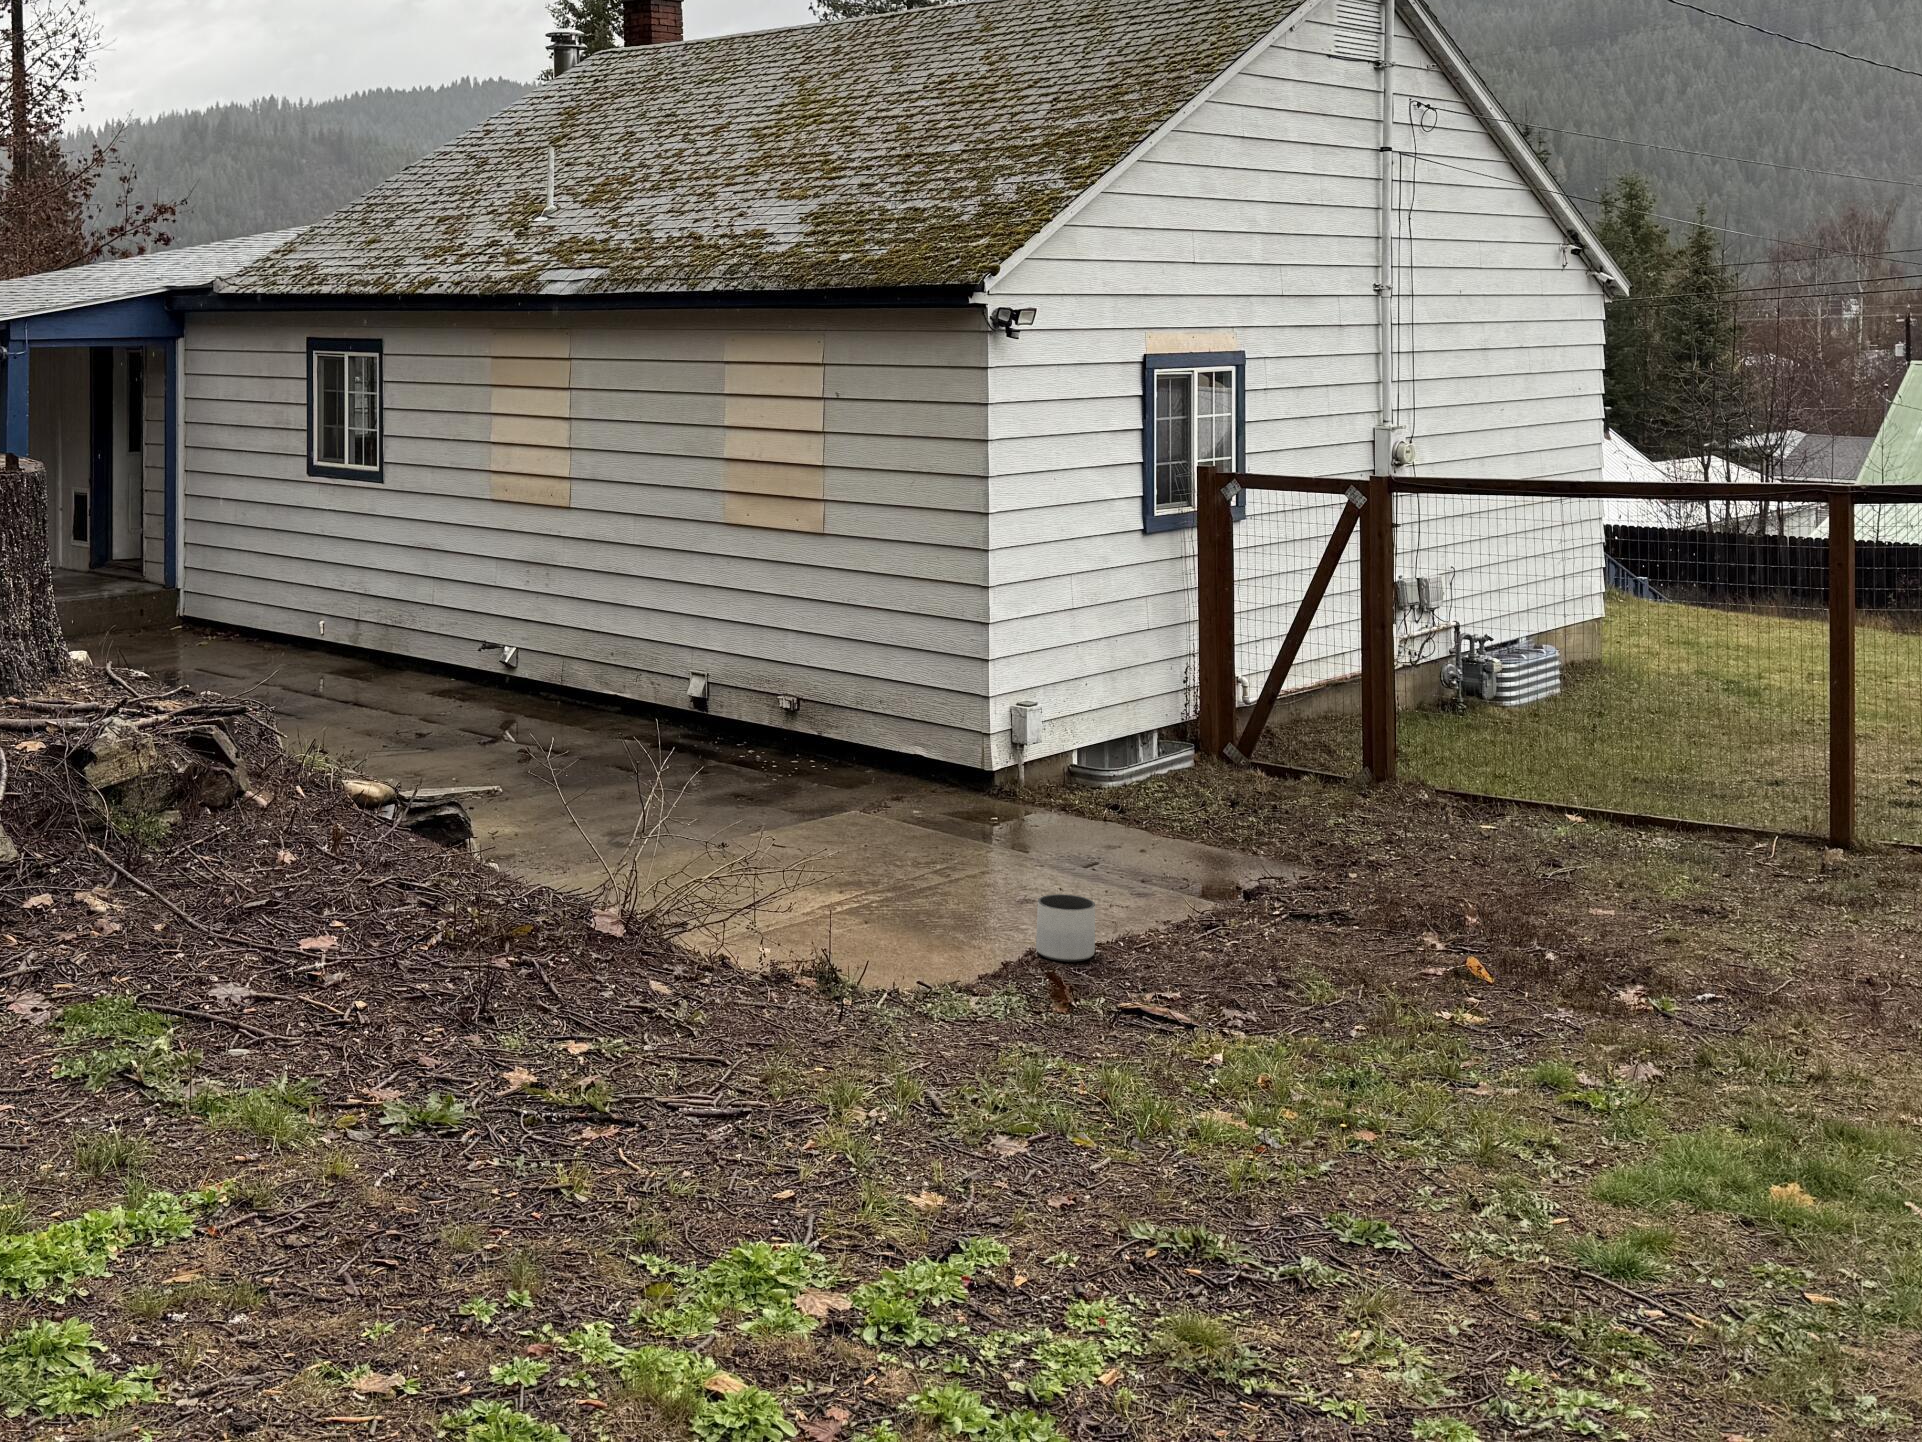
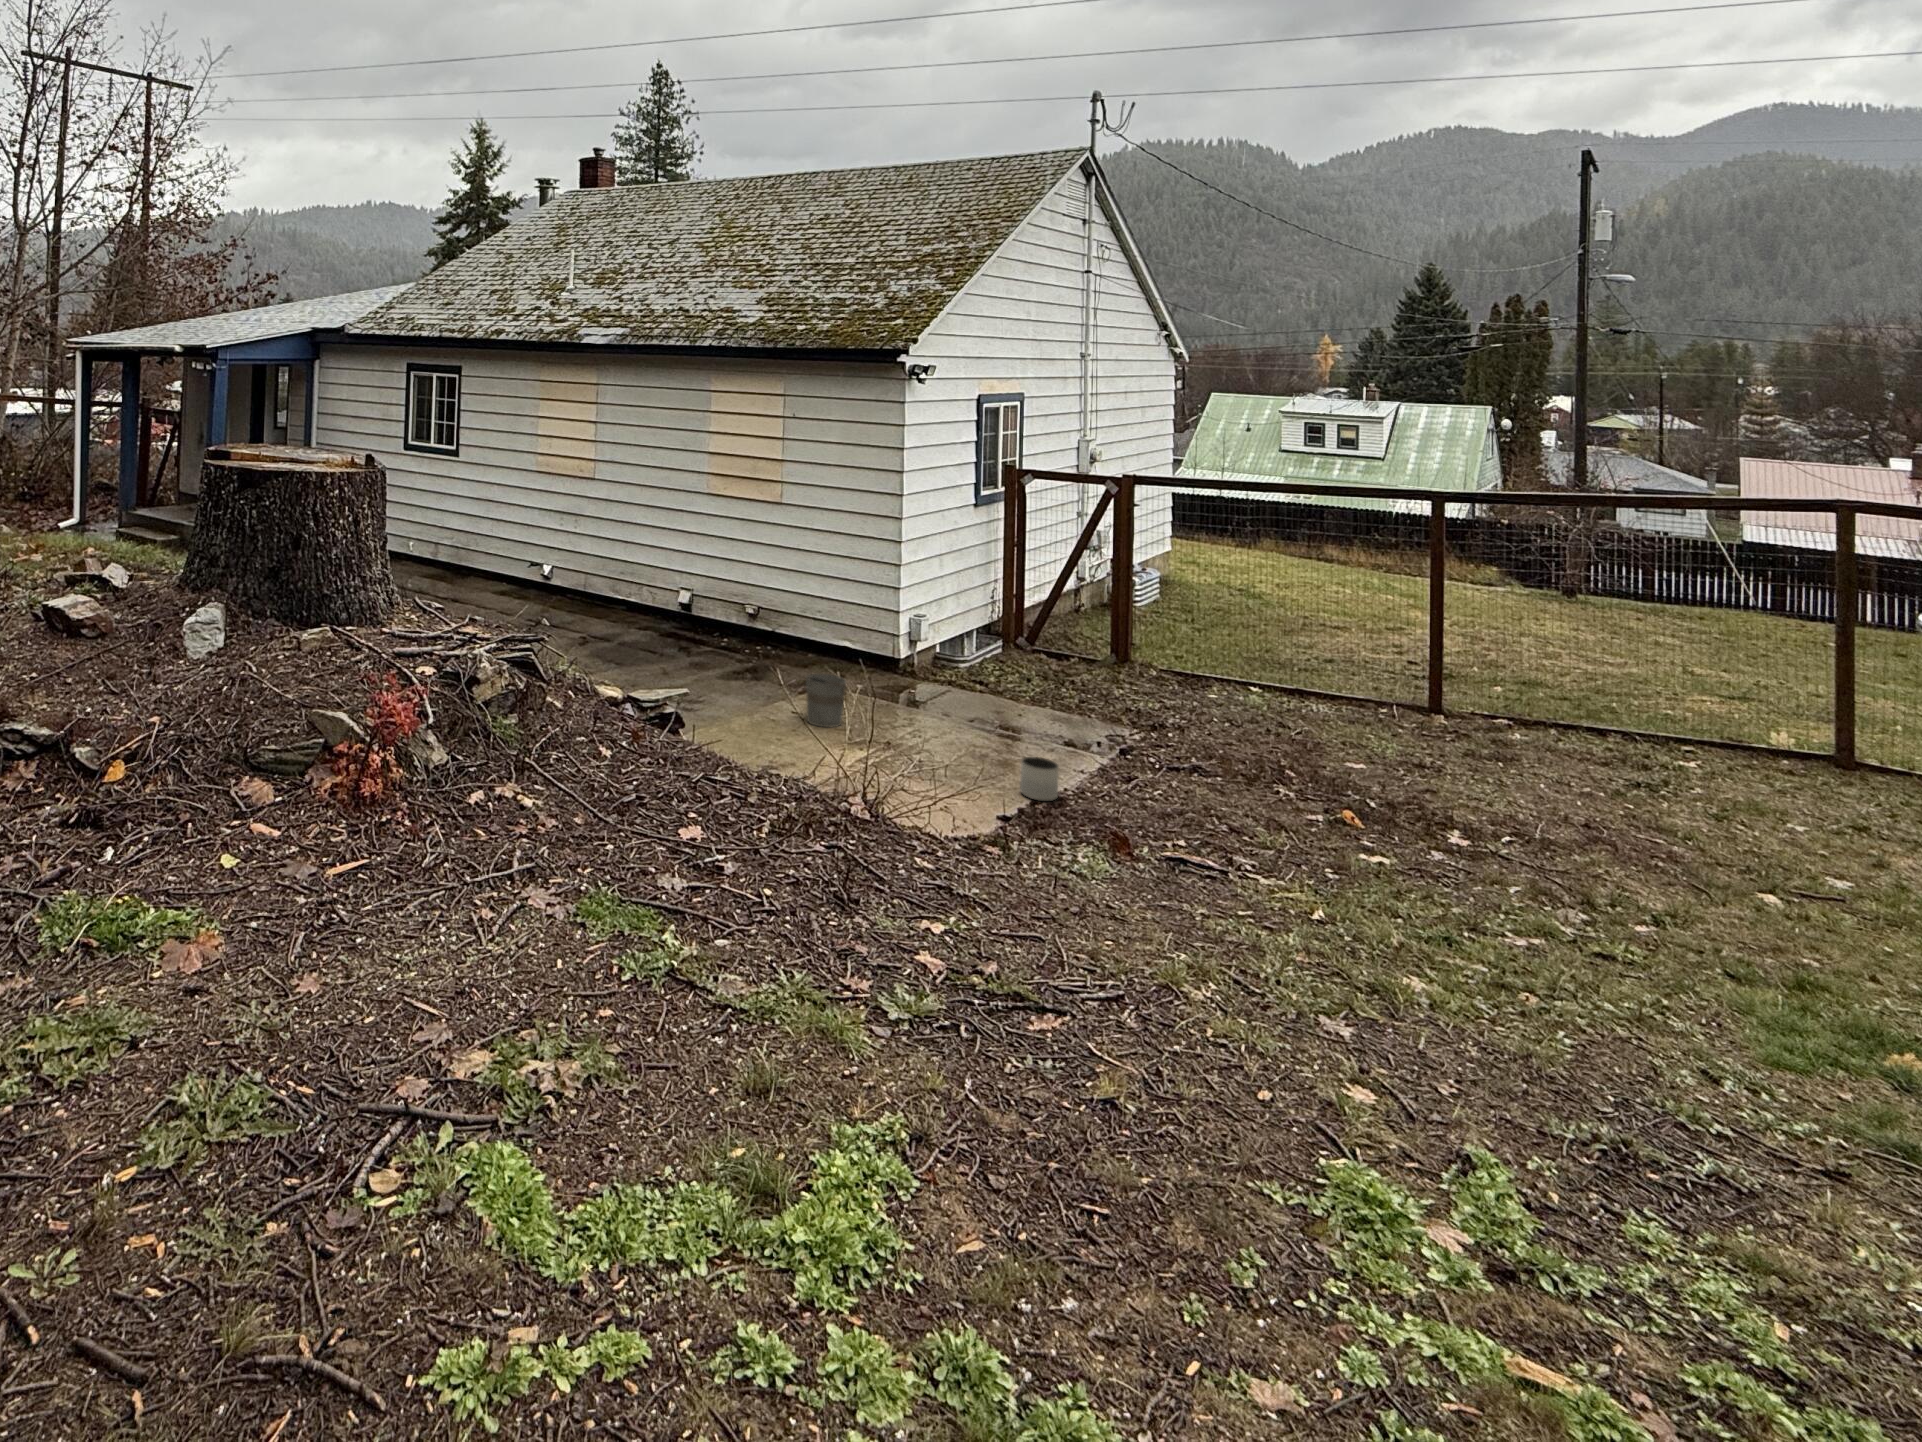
bucket: none [770,785,843,866] -> present [804,674,849,727]

